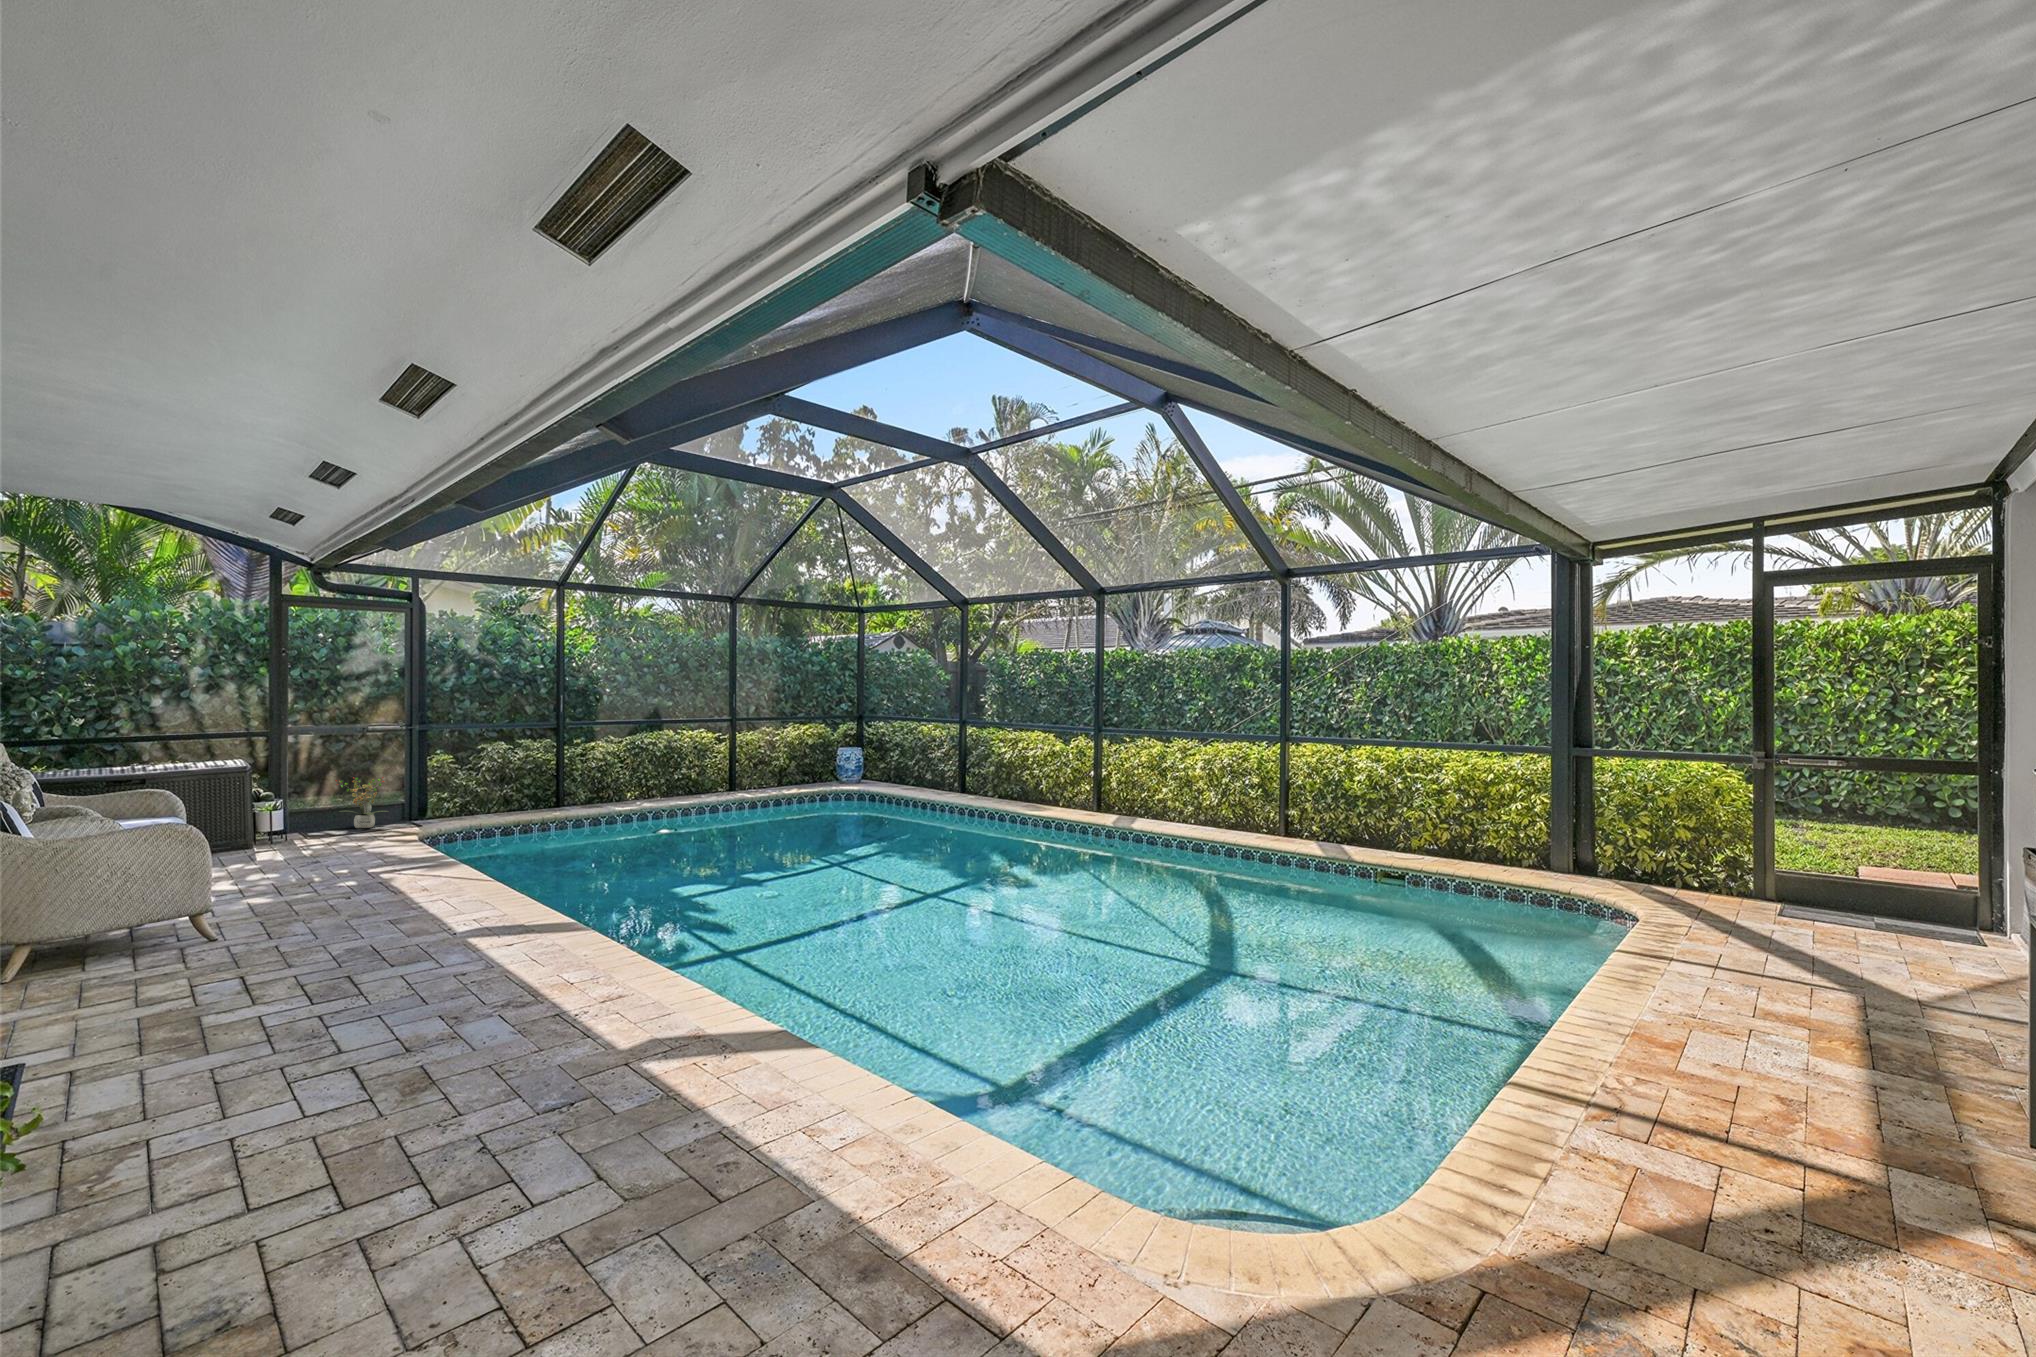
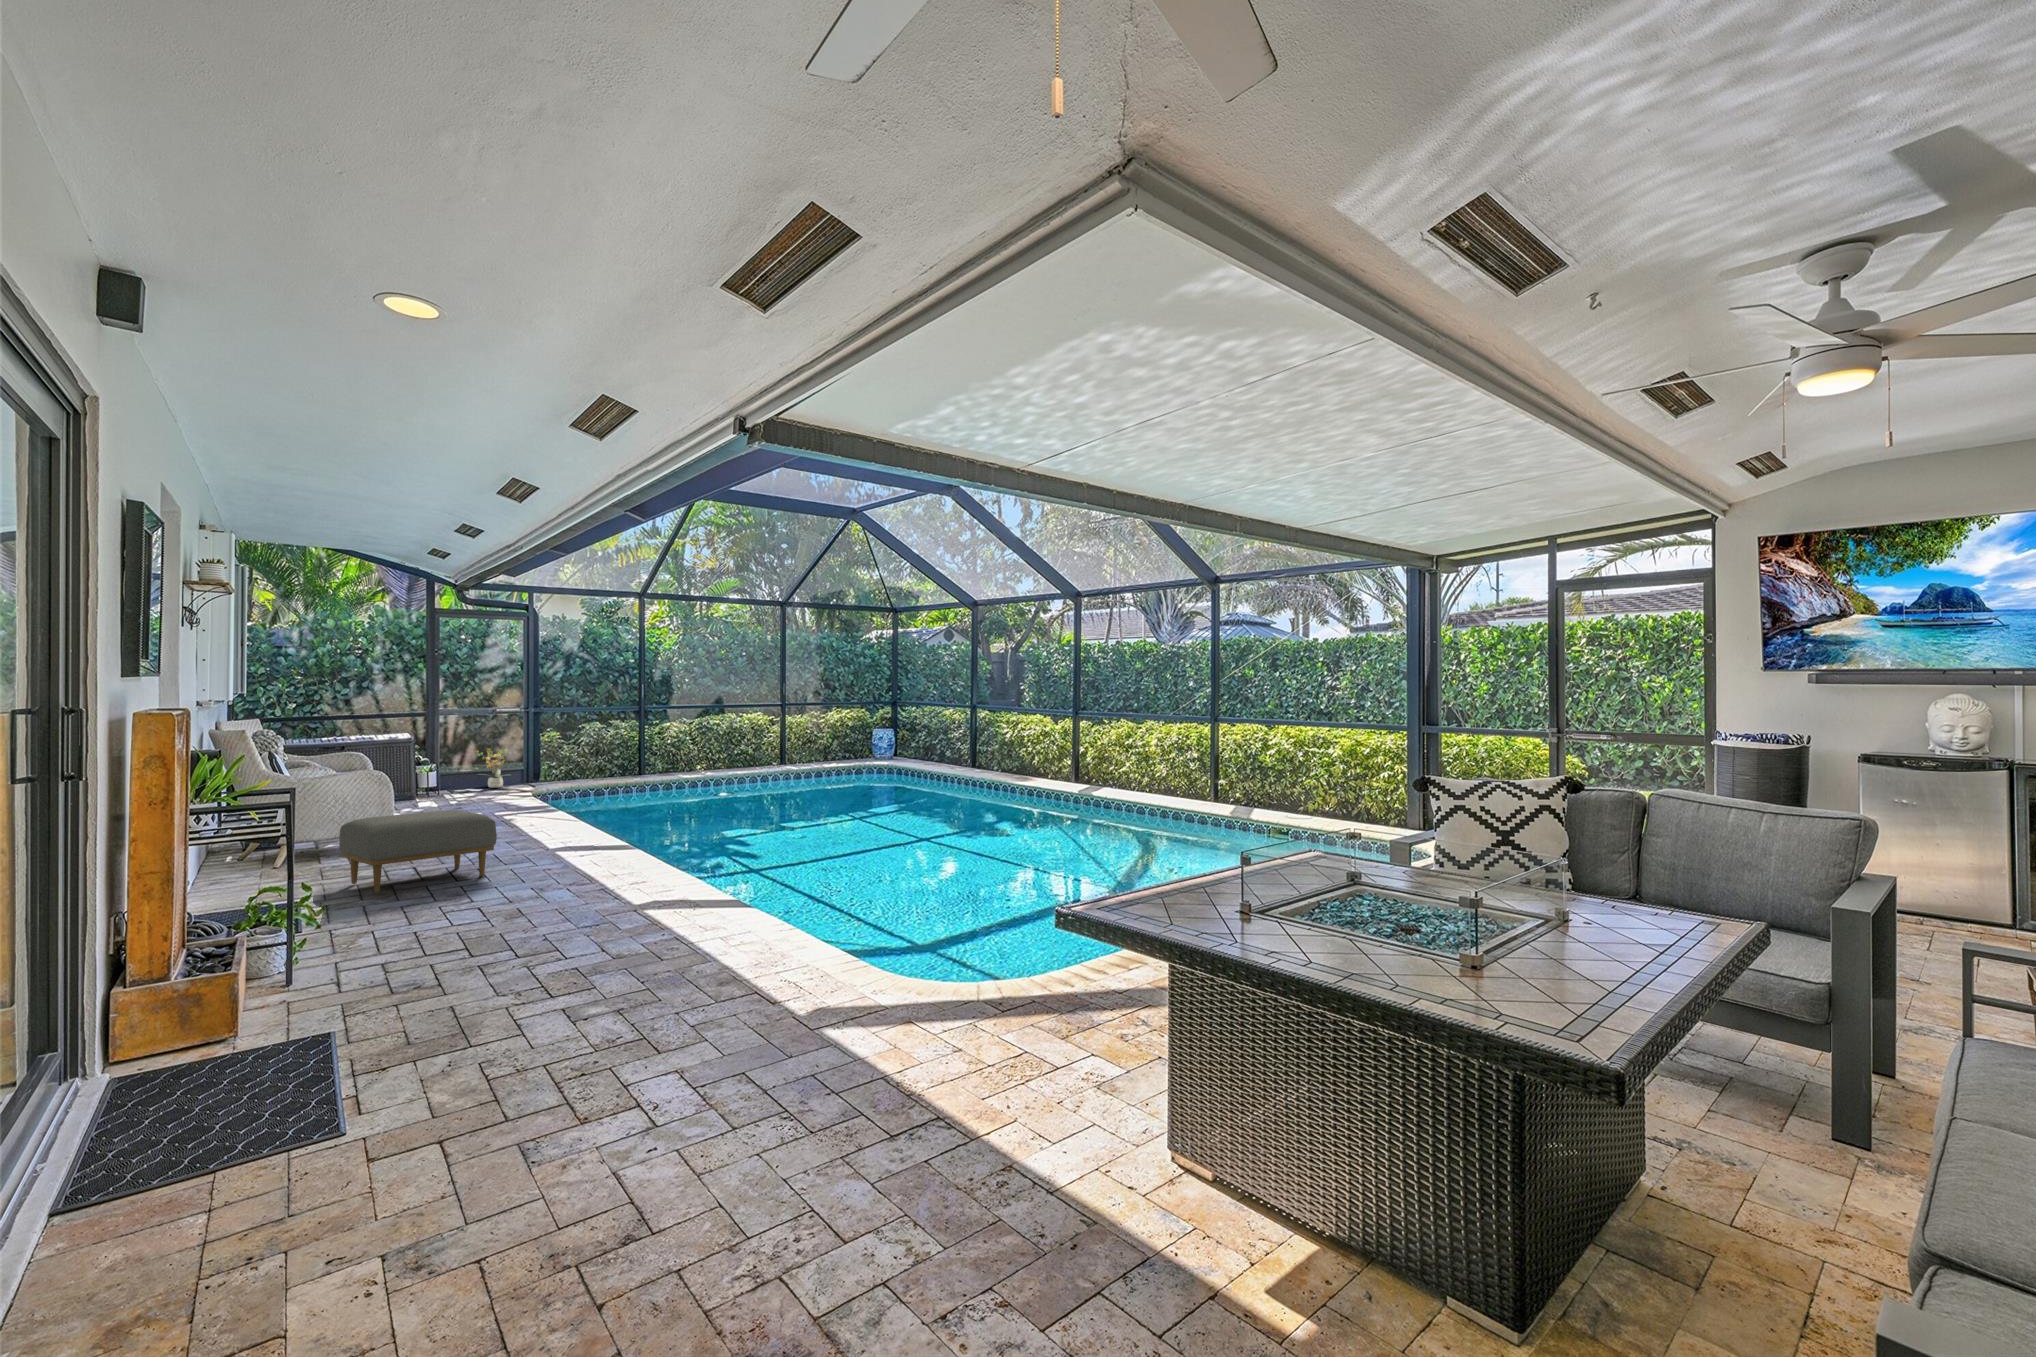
ottoman: none [110,883,371,1025] -> present [339,810,497,892]

